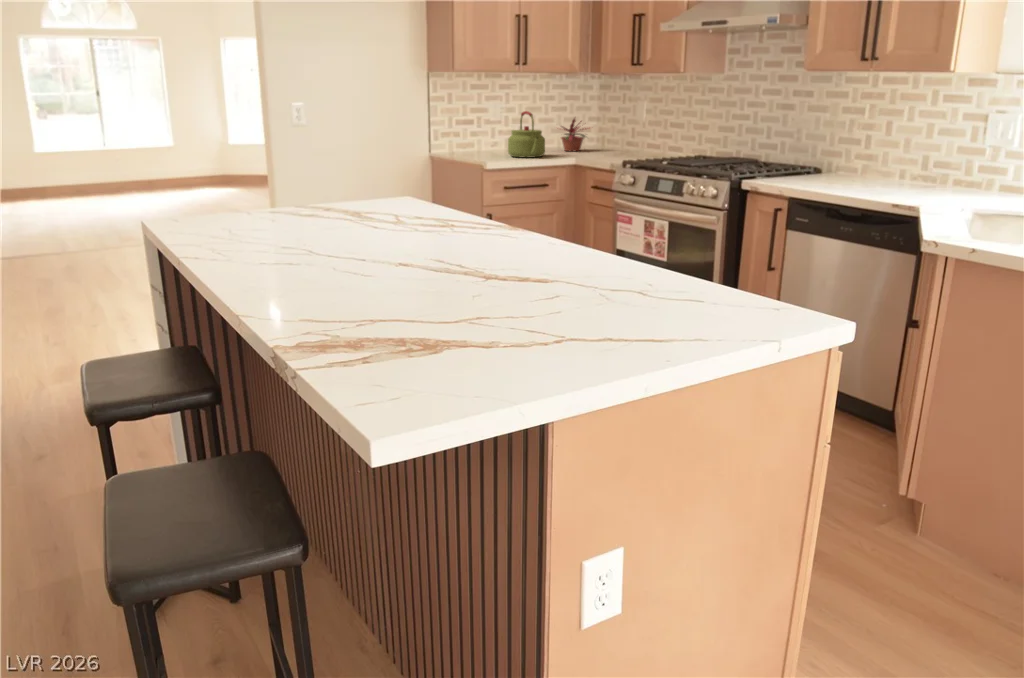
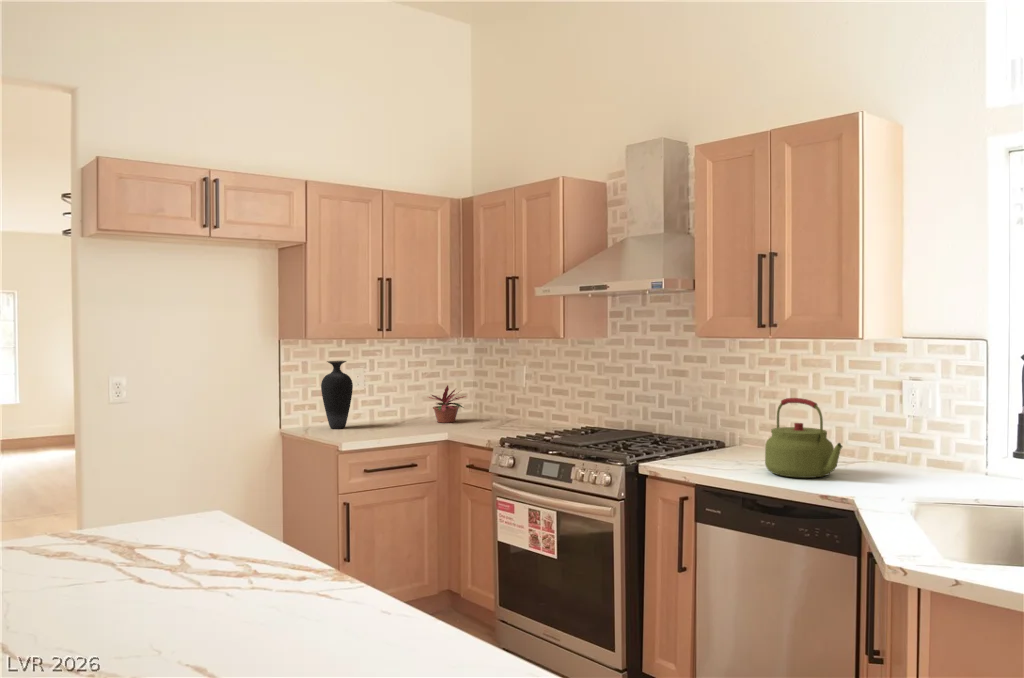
vase: none [464,92,491,153] -> present [321,361,353,429]
kettle: present [508,111,545,157] -> present [765,398,842,478]

